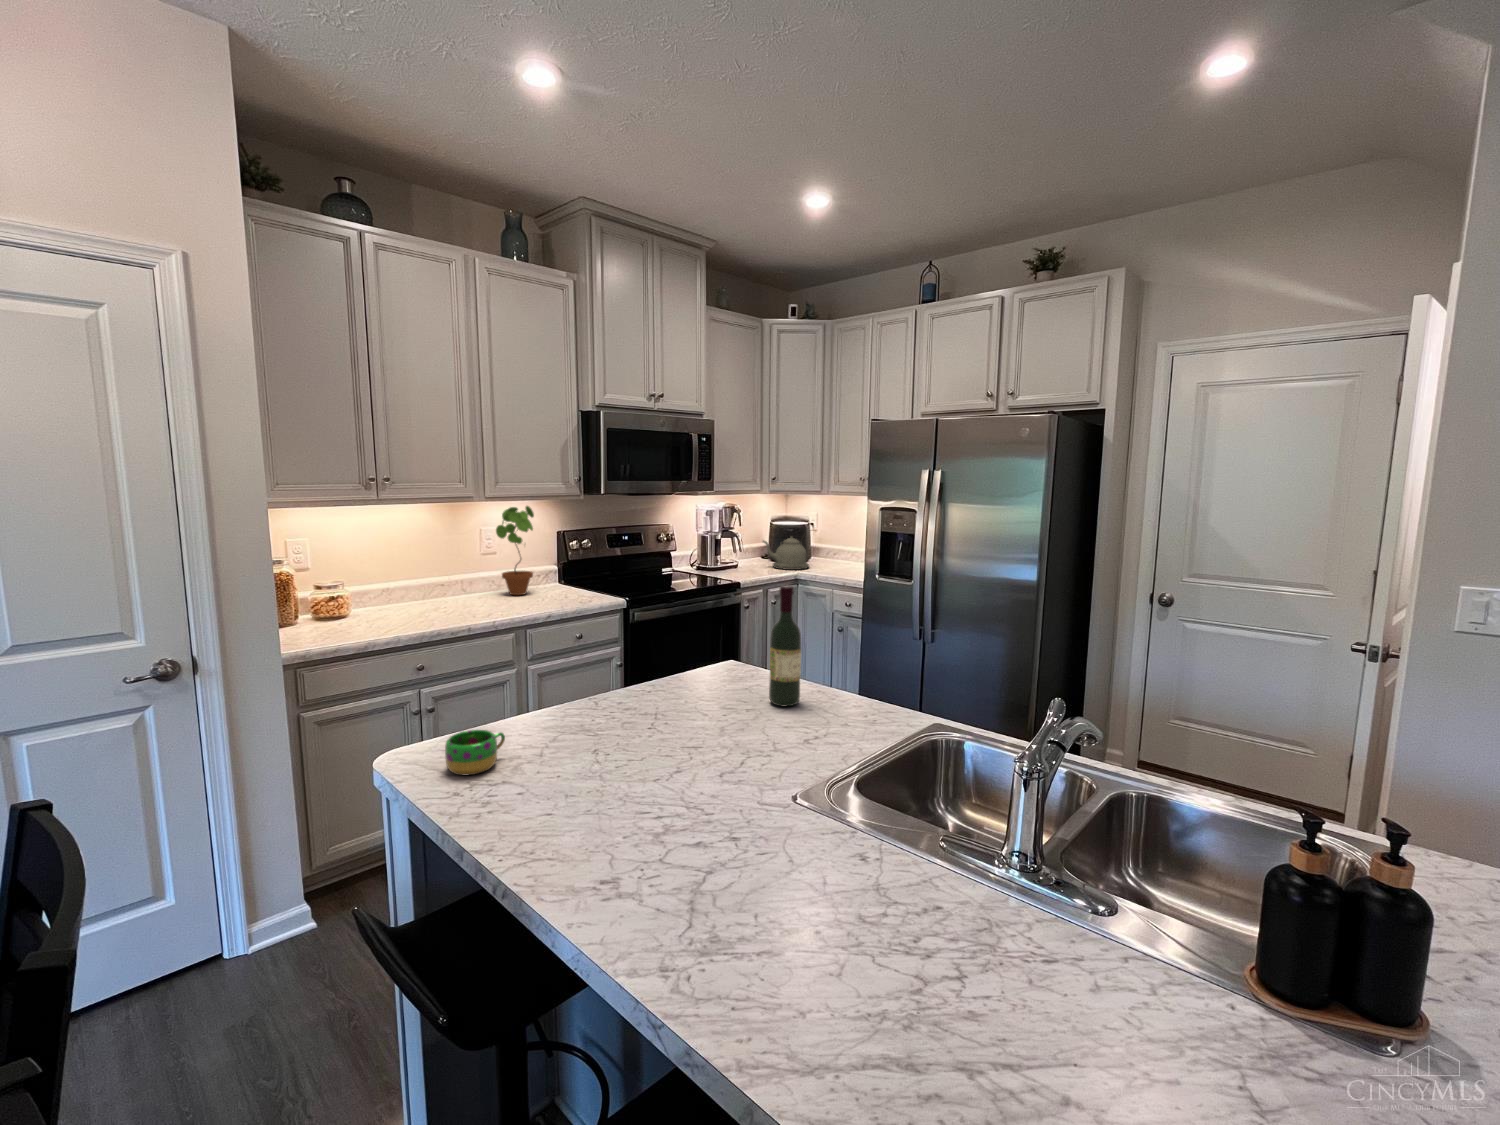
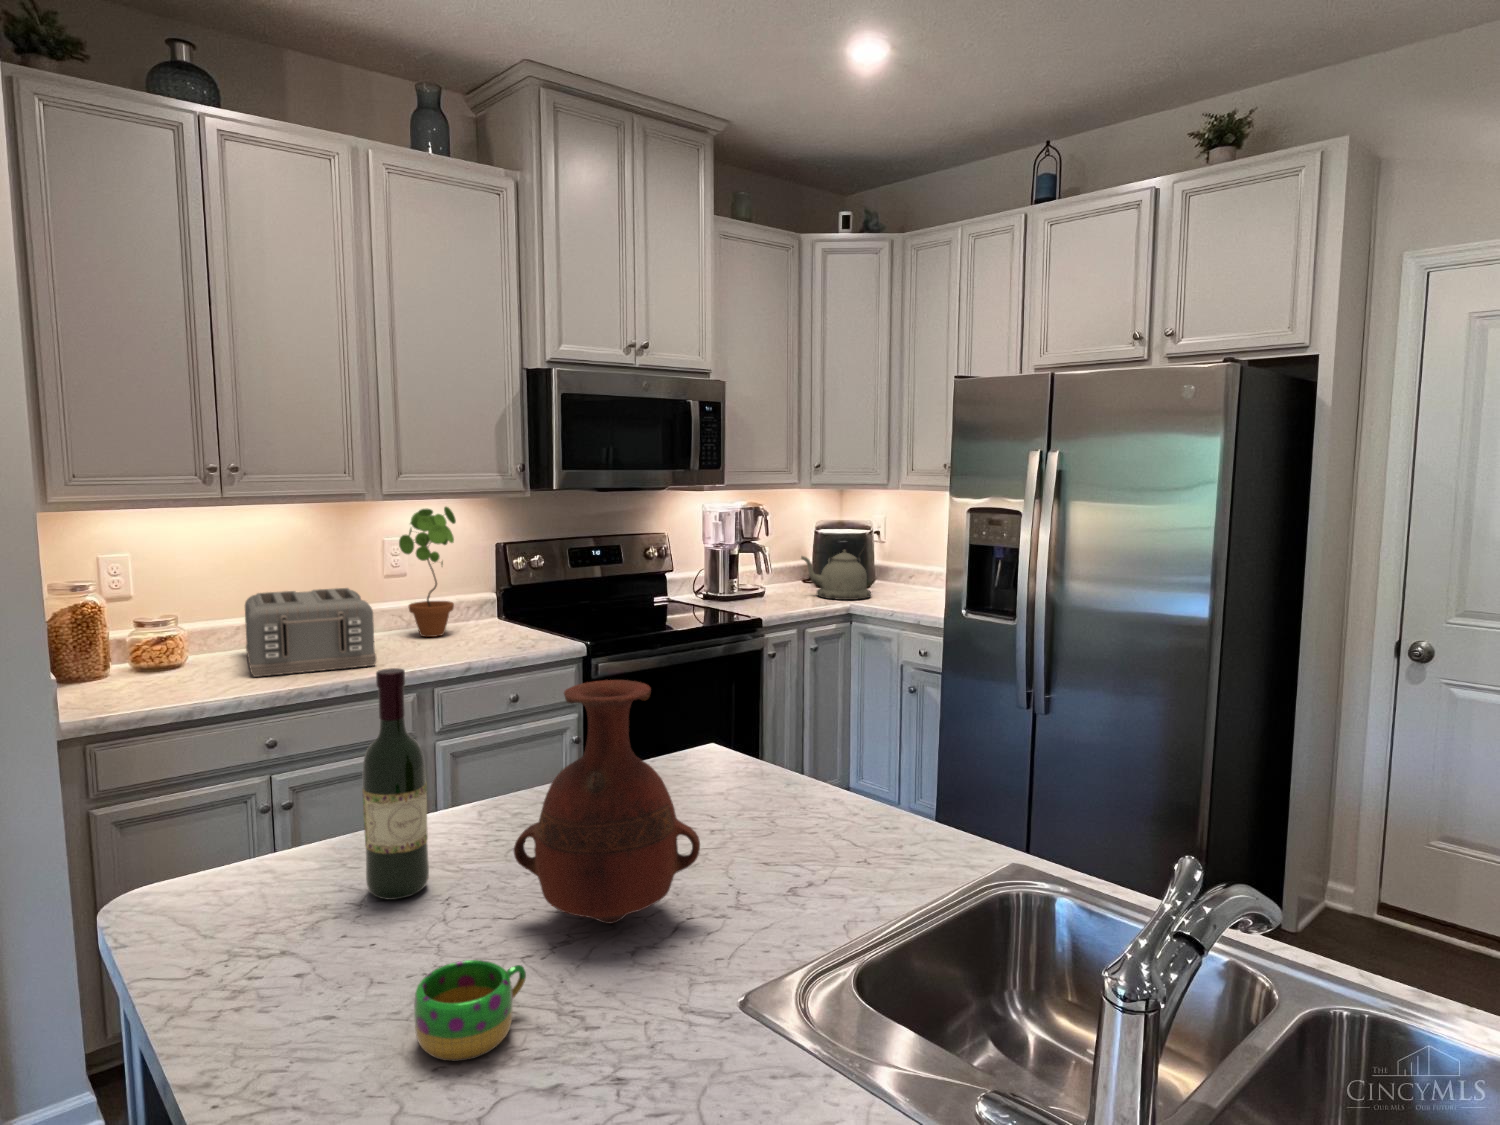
toaster: none [391,561,488,622] -> present [245,588,376,677]
wine bottle: present [769,586,801,706] -> present [363,668,429,900]
vase: none [641,611,757,762] -> present [514,680,700,924]
mug: present [445,730,505,775] -> present [414,960,526,1061]

